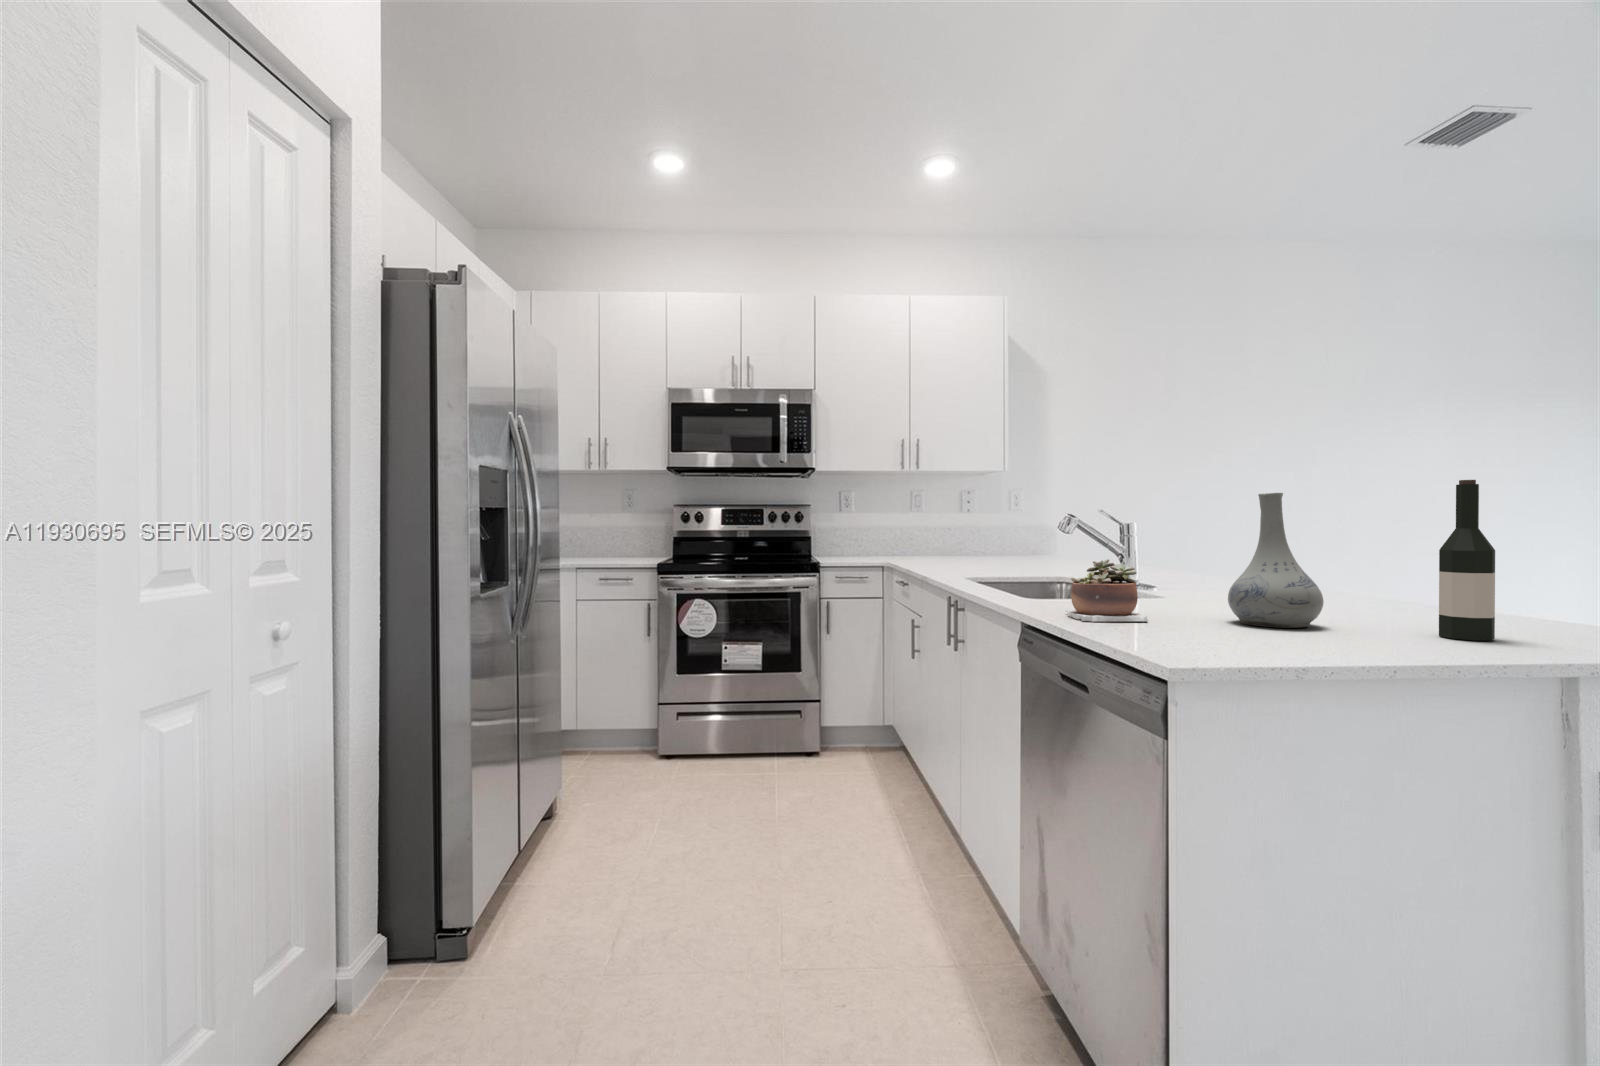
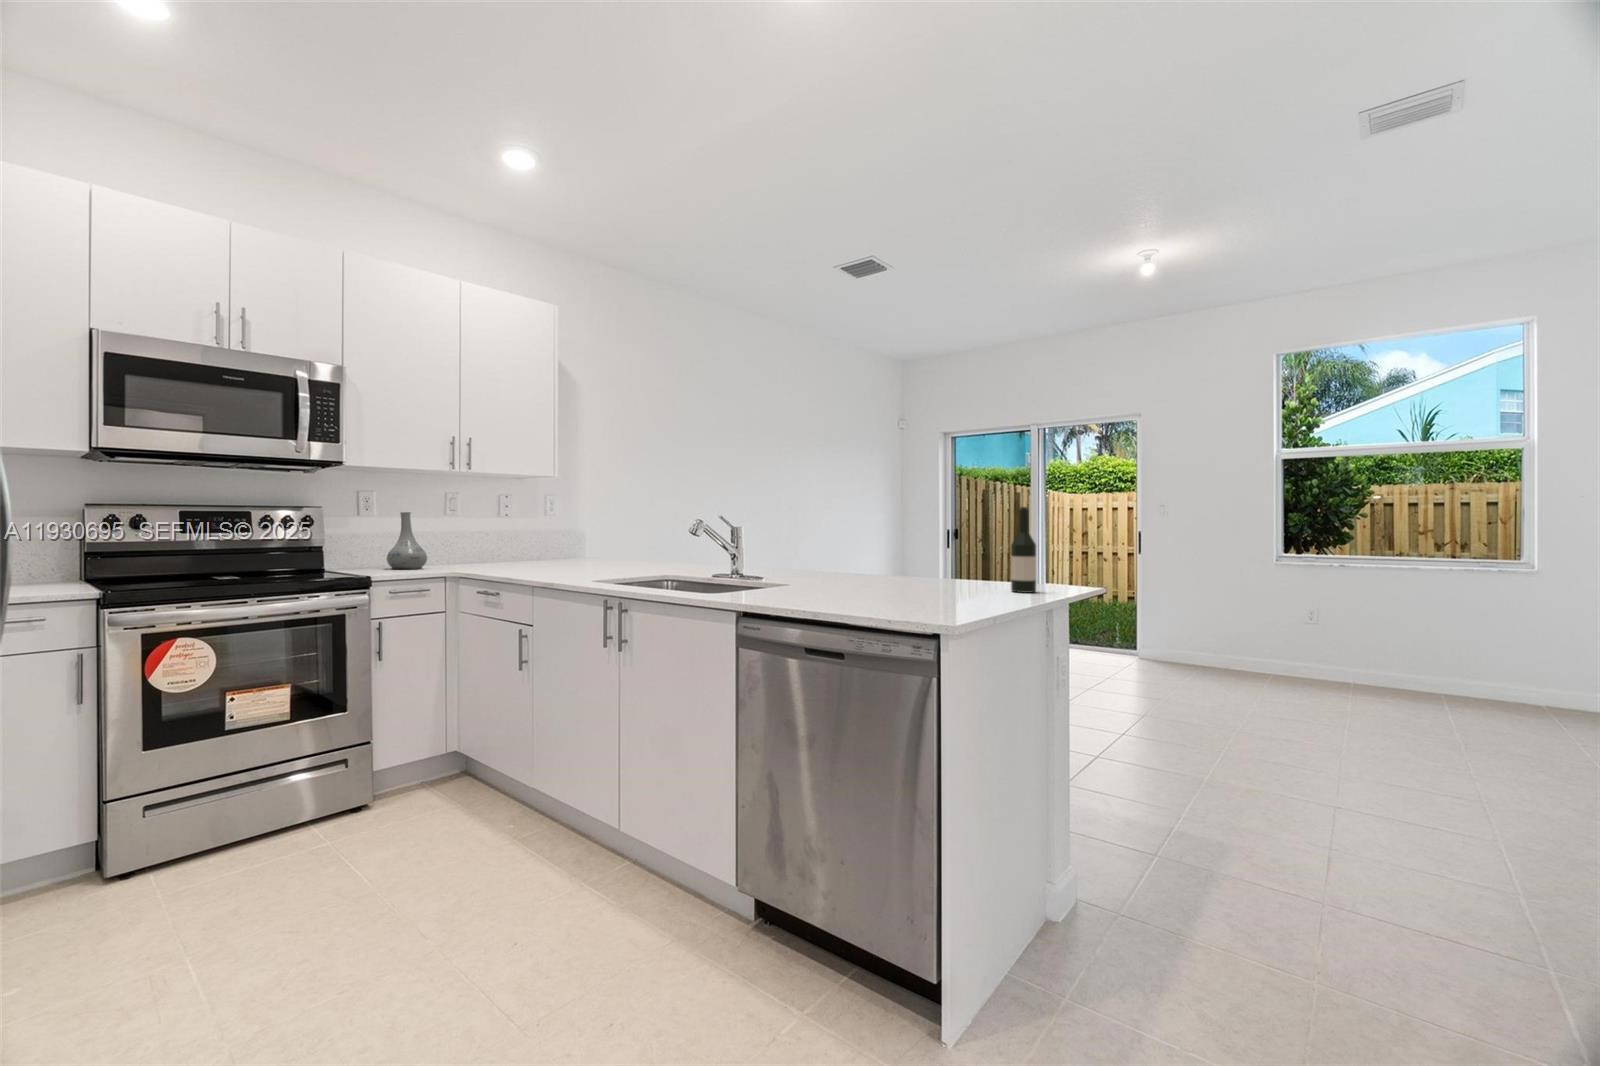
vase: present [1228,493,1324,628] -> present [387,512,427,569]
succulent plant: present [1067,559,1148,621] -> none [845,556,908,602]

